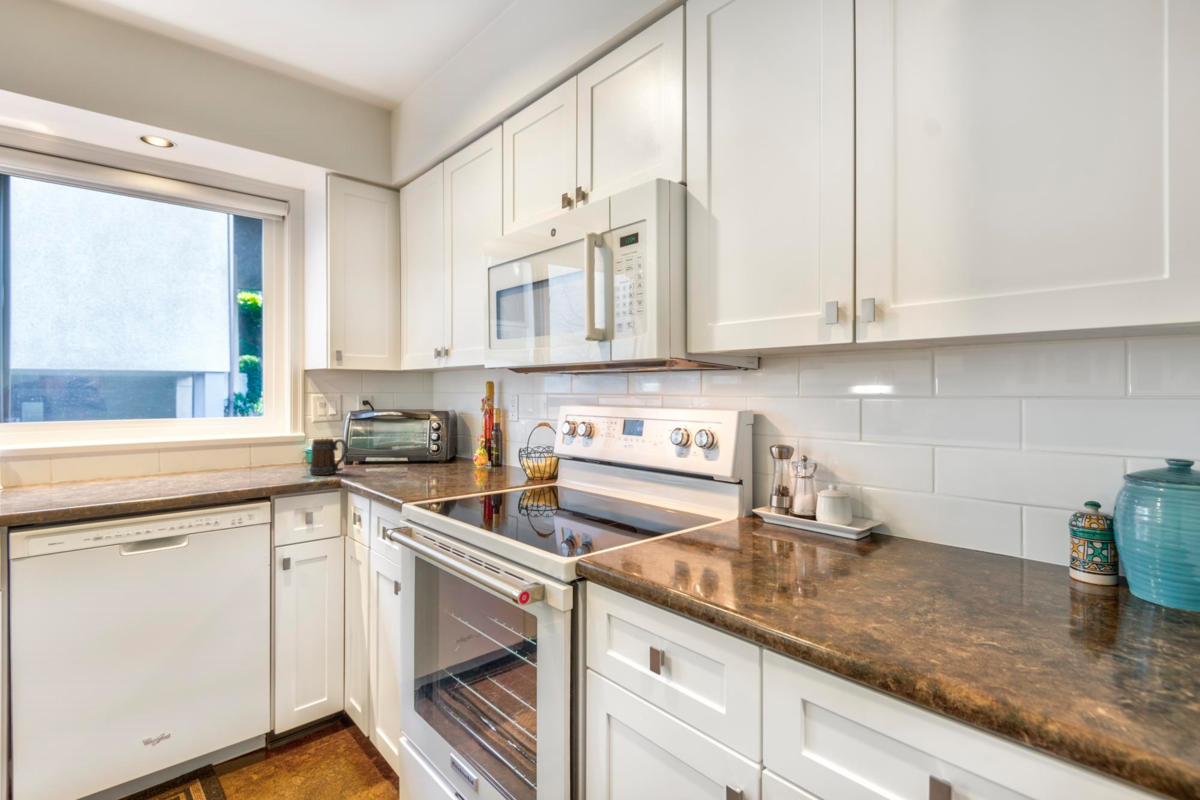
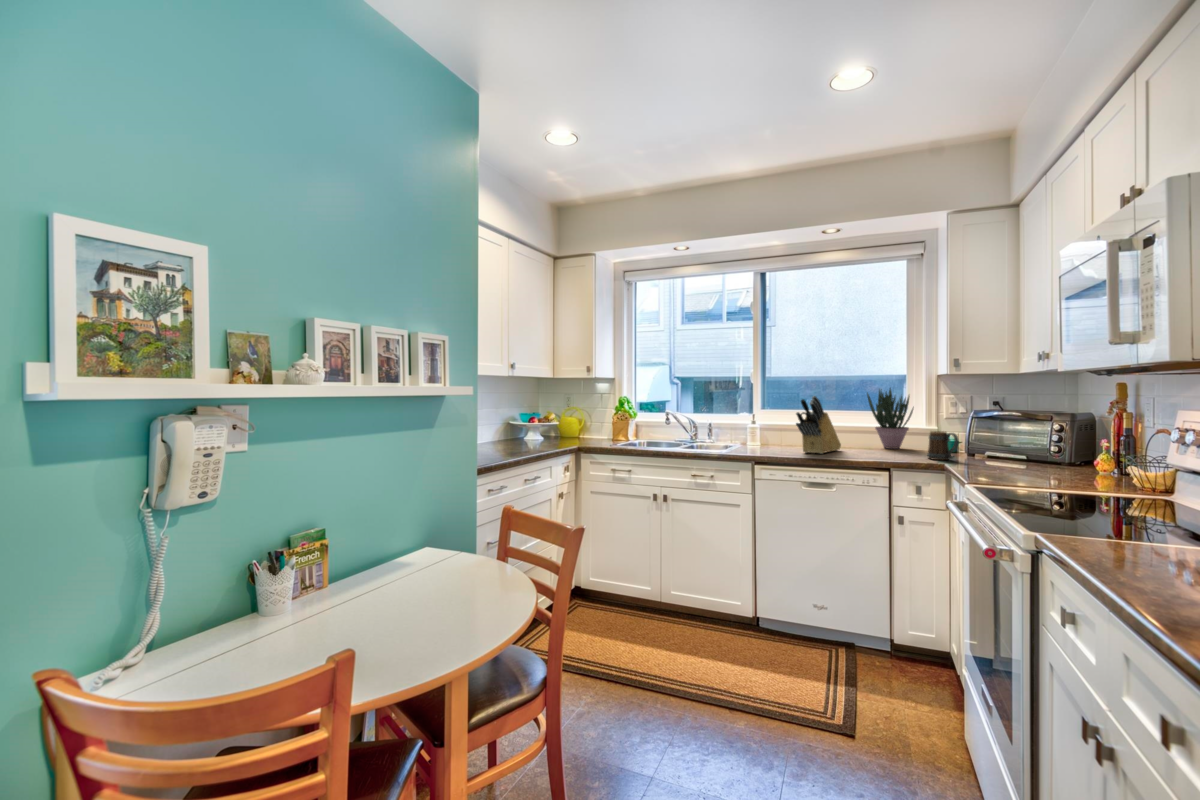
potted plant: none [212,383,280,467] -> present [867,388,914,449]
knife block: none [102,393,178,489] -> present [796,396,841,454]

